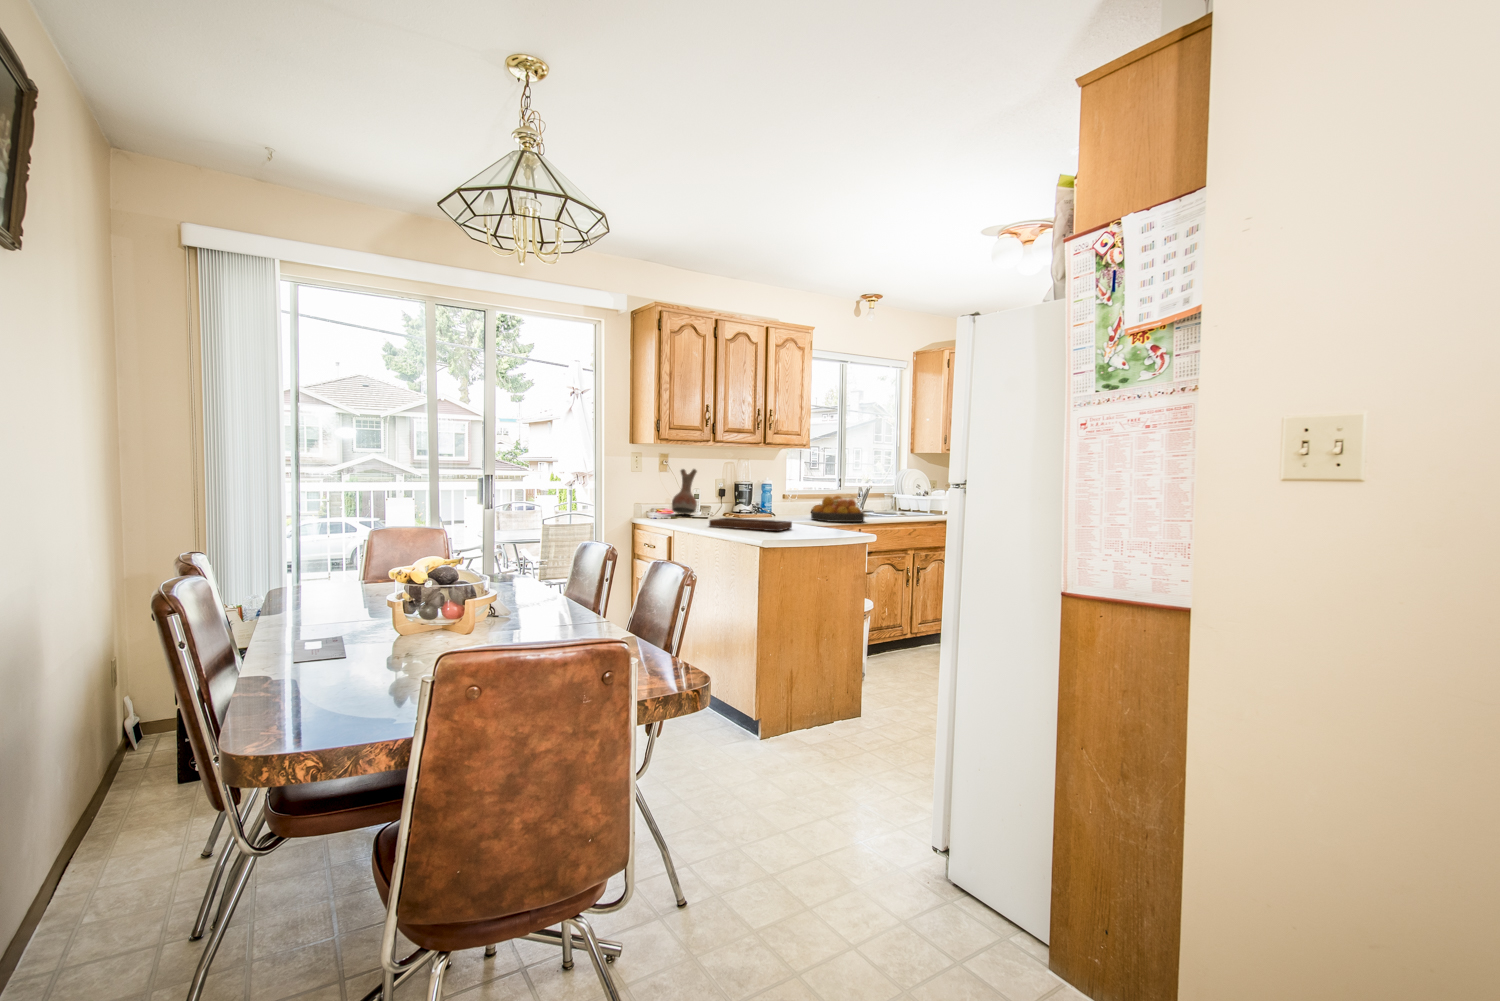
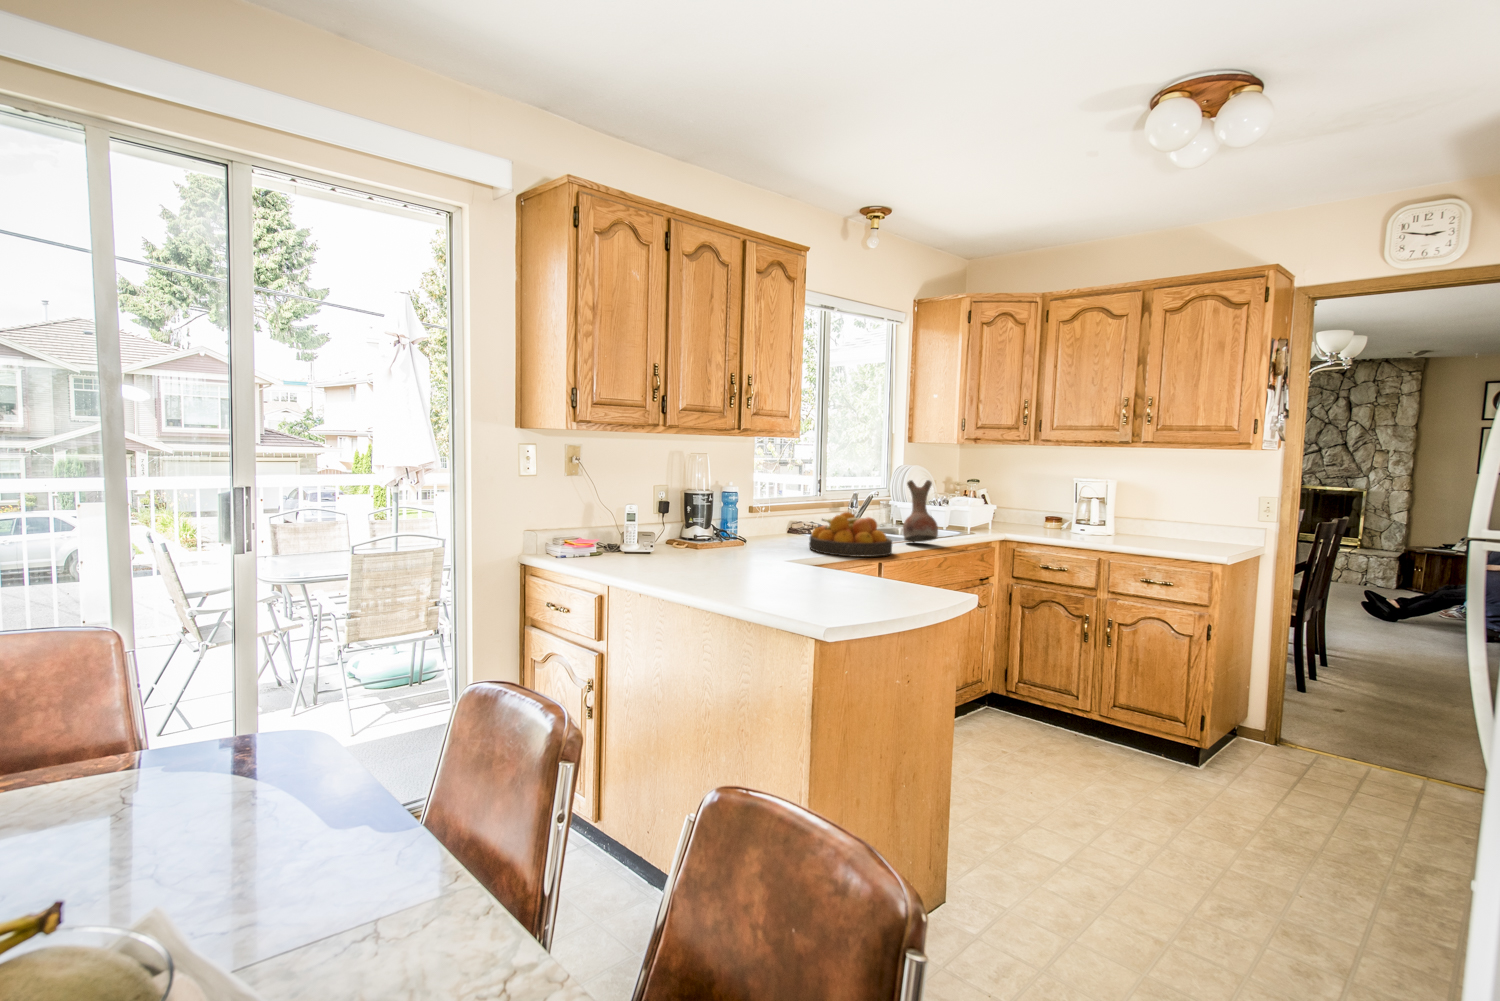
vase: present [672,469,697,514] -> present [903,480,938,542]
tray: present [709,503,792,531] -> none [682,539,824,595]

